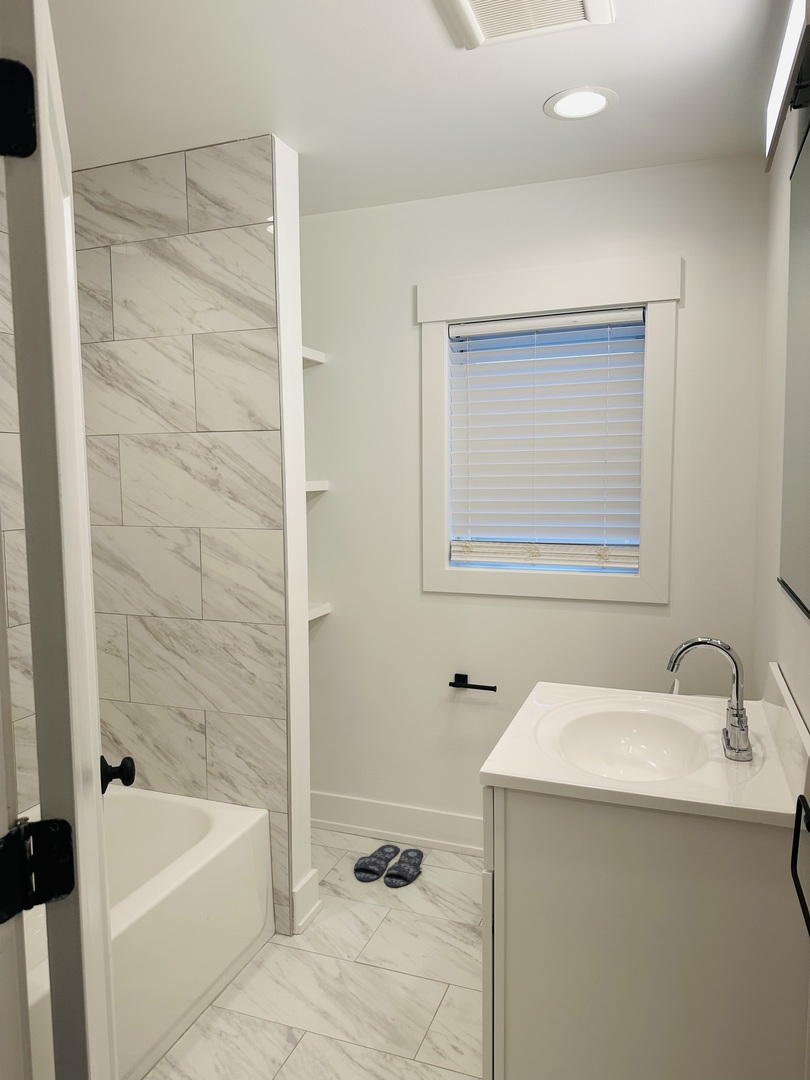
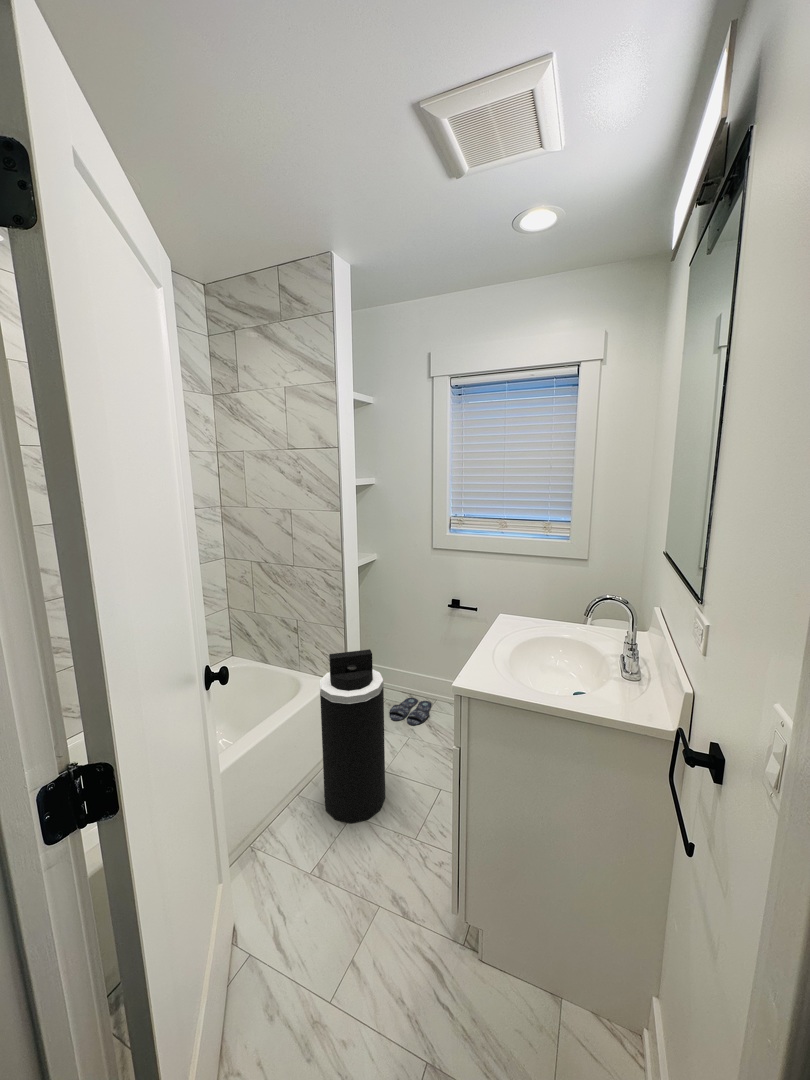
trash can: none [253,748,359,1041] -> present [320,649,385,823]

